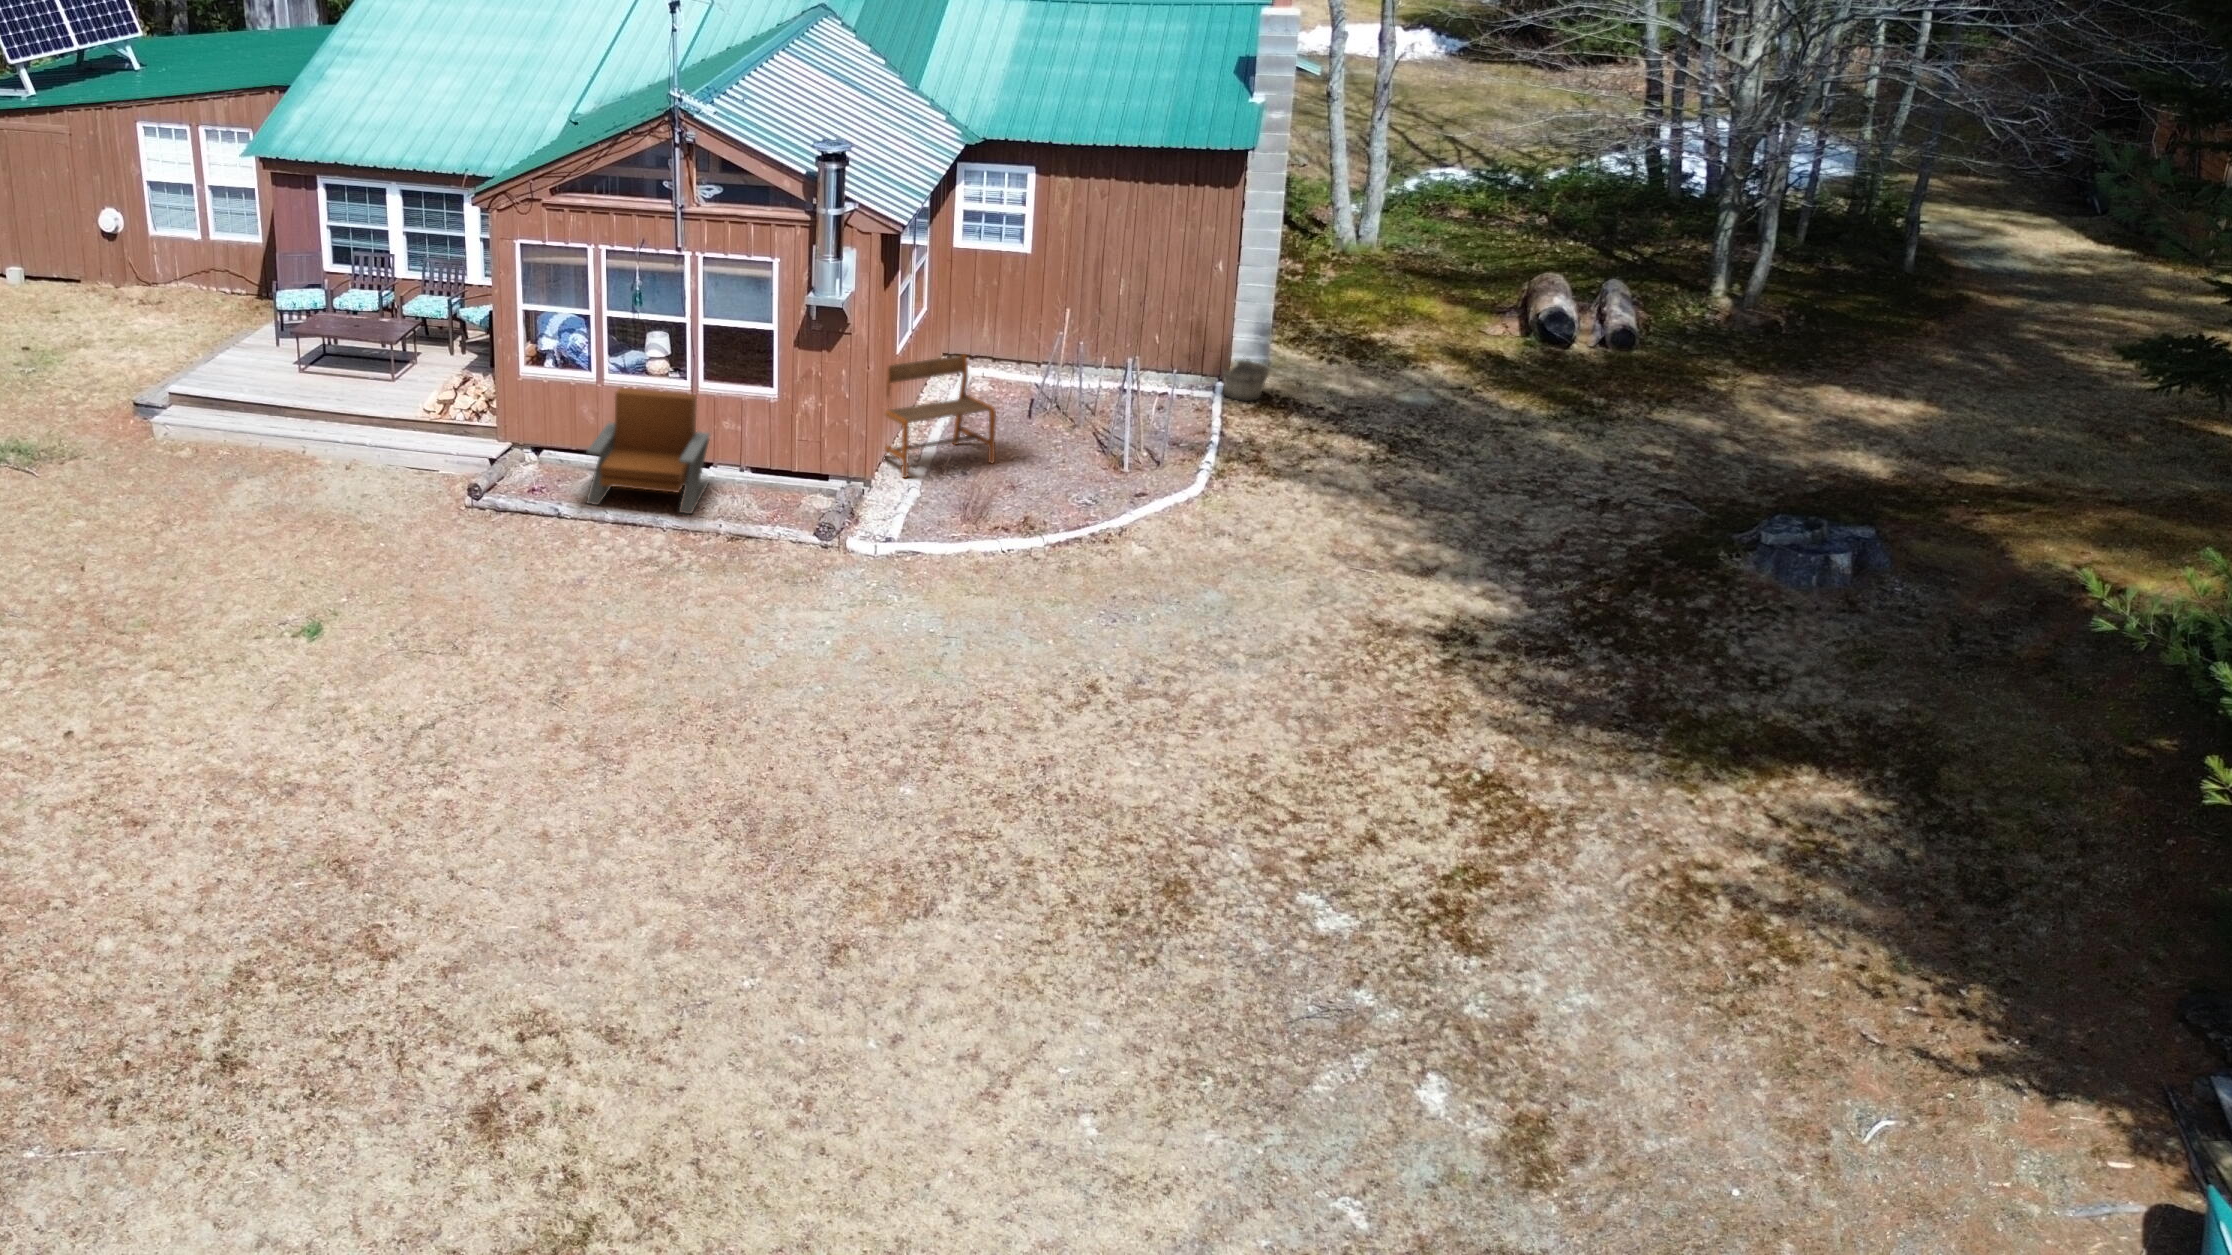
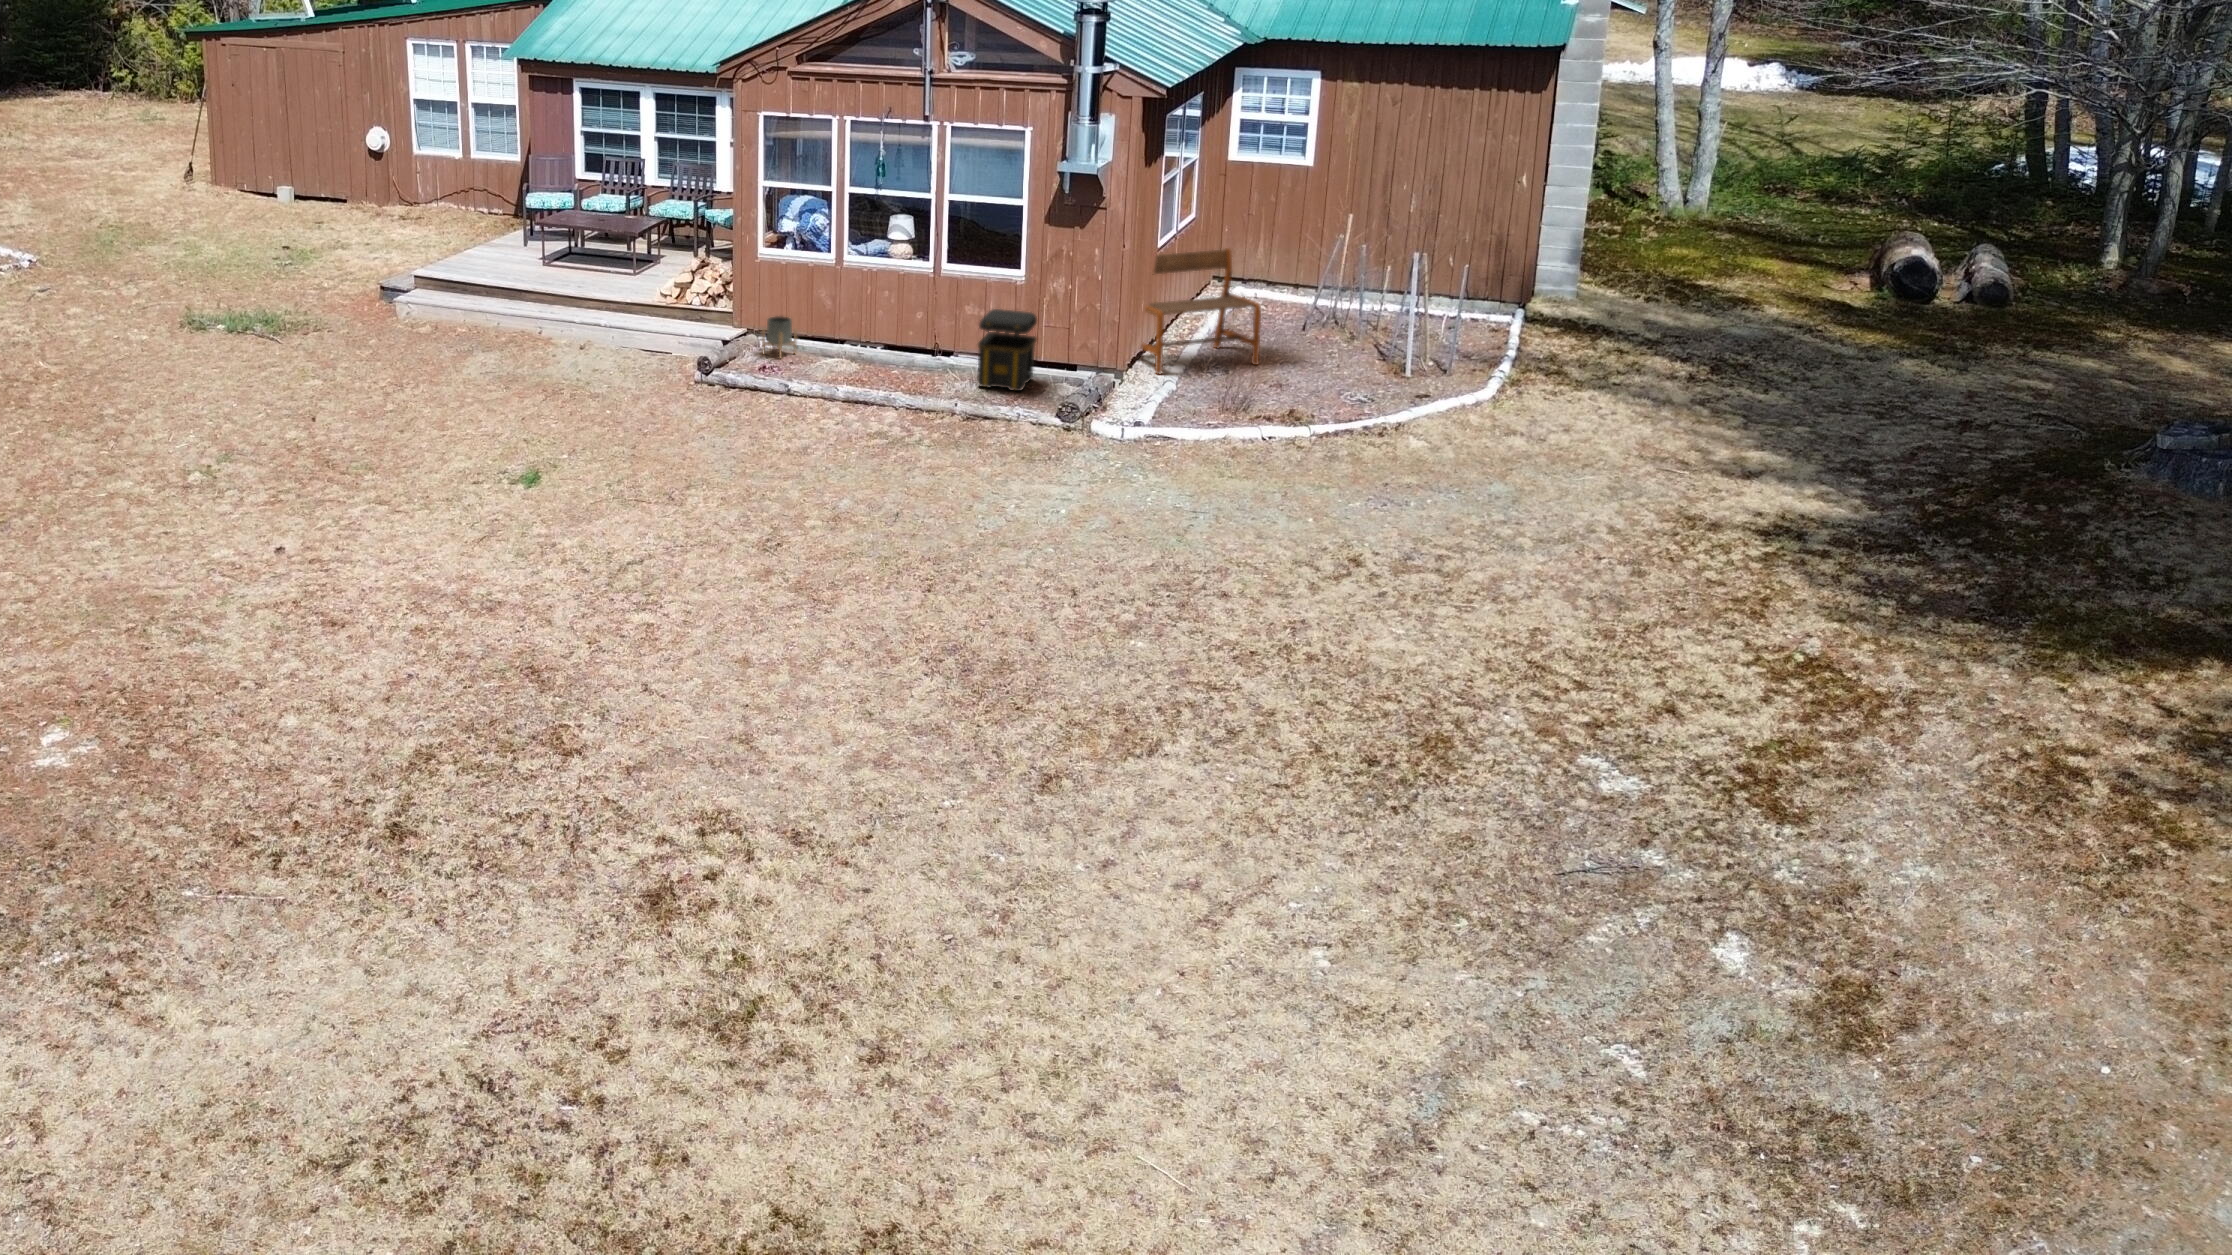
wooden bucket: present [1222,360,1269,401] -> none [1522,270,1578,319]
lounge chair: present [587,388,709,514] -> none [817,269,951,397]
toolbox: none [738,424,793,503] -> present [977,309,1037,391]
planter: none [529,430,562,473] -> present [762,316,797,358]

